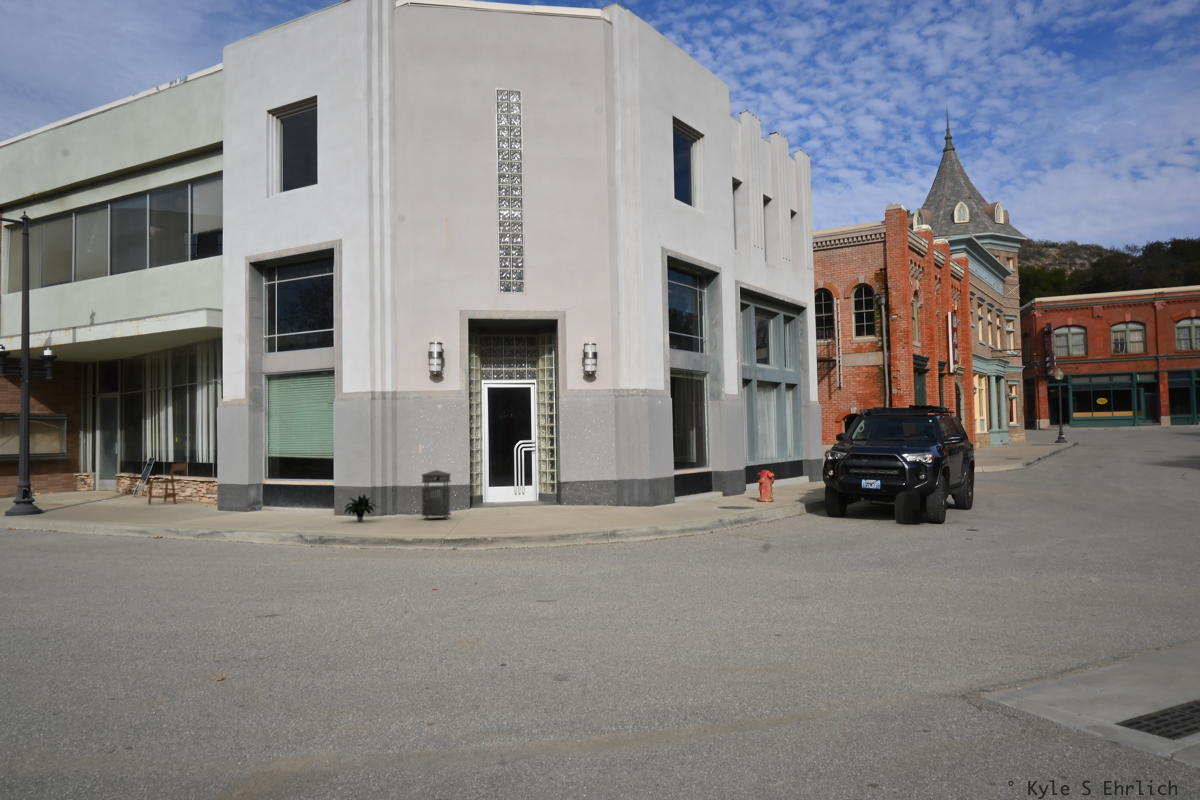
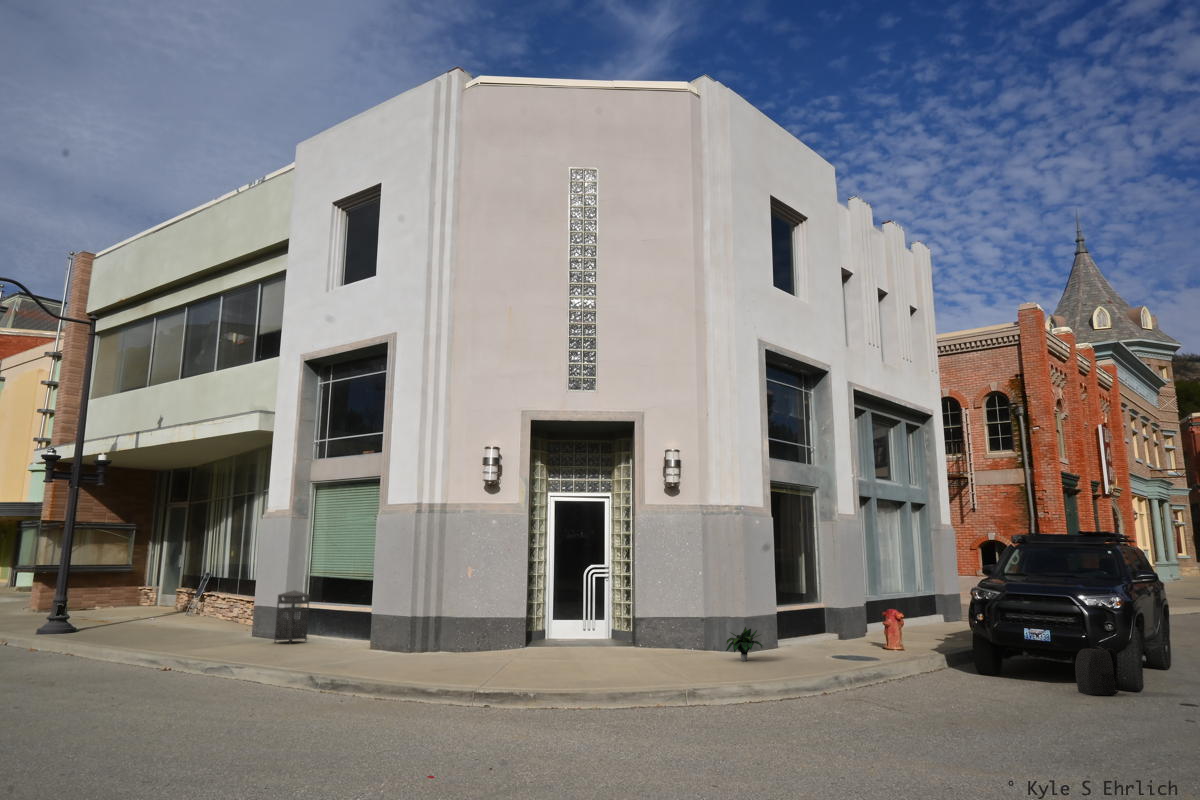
bench: present [148,463,188,504] -> none [192,579,241,625]
trash can: present [422,470,451,520] -> present [274,591,310,644]
potted plant: present [344,494,377,522] -> present [726,627,763,661]

